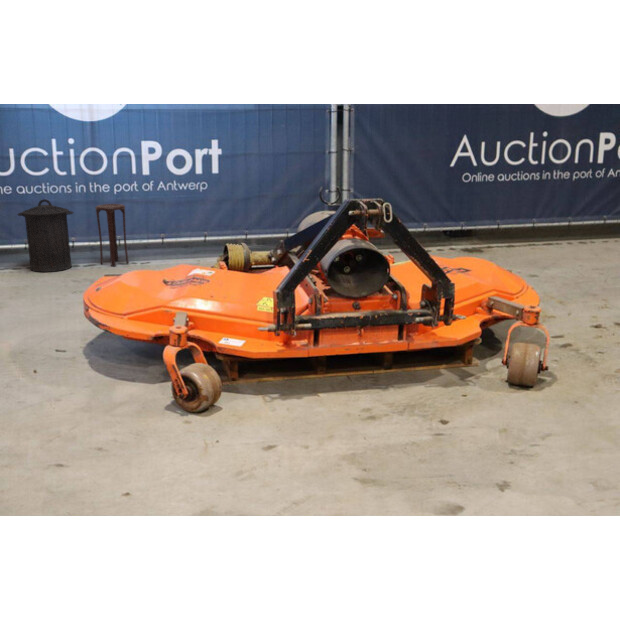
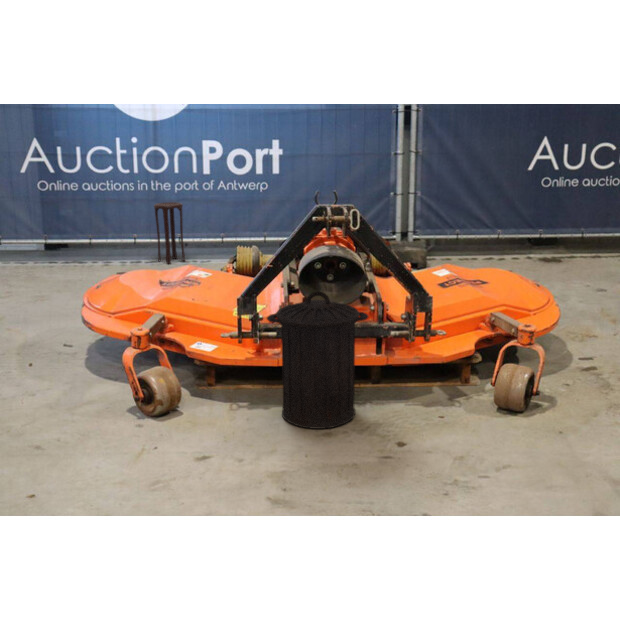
trash can: present [18,199,74,272] -> present [267,291,368,429]

